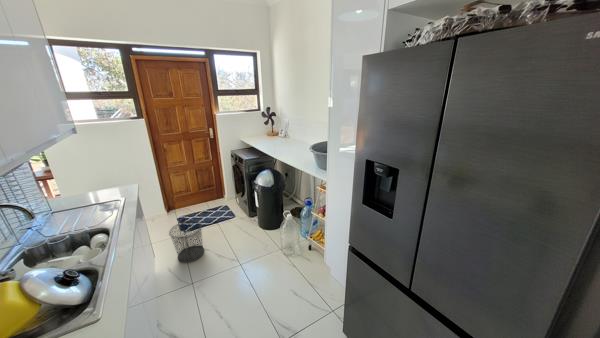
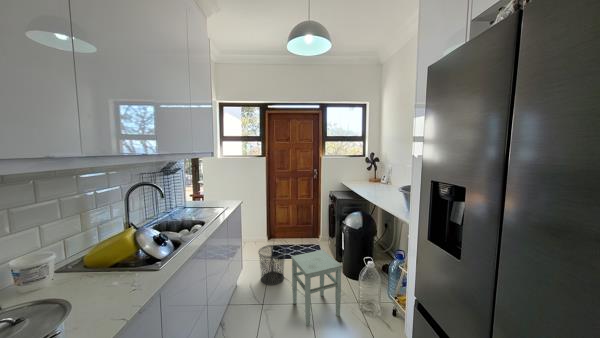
stool: none [215,215,269,286] -> present [291,250,342,326]

